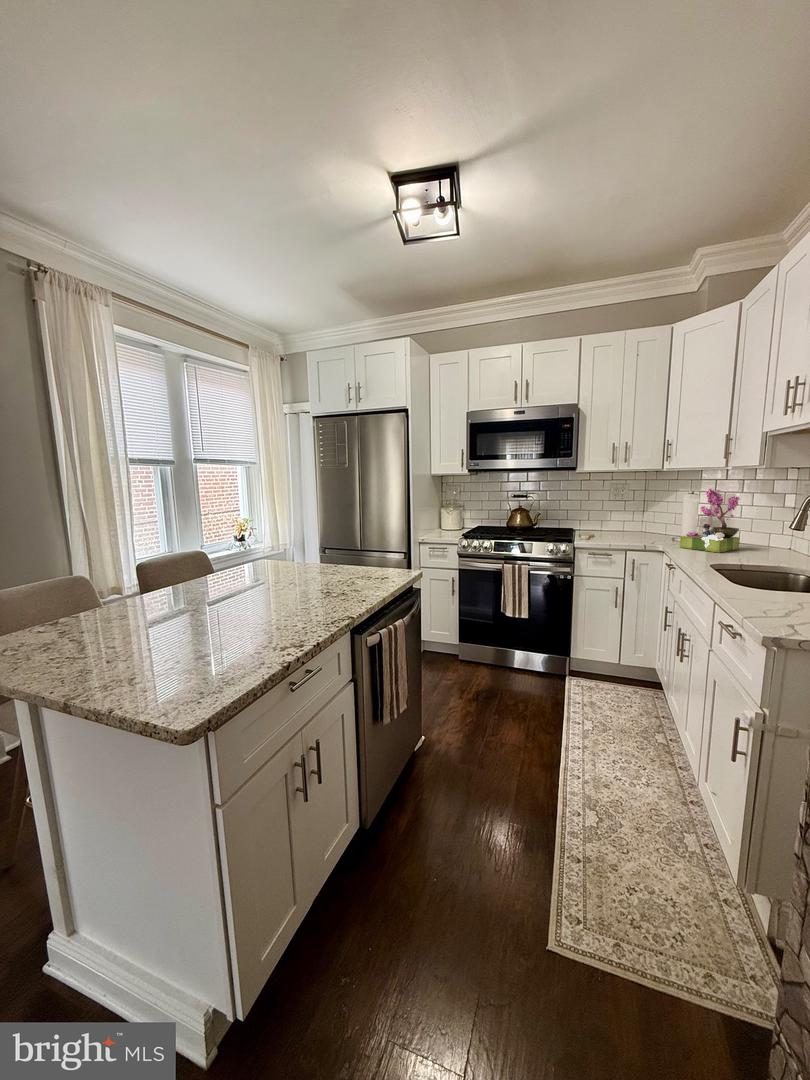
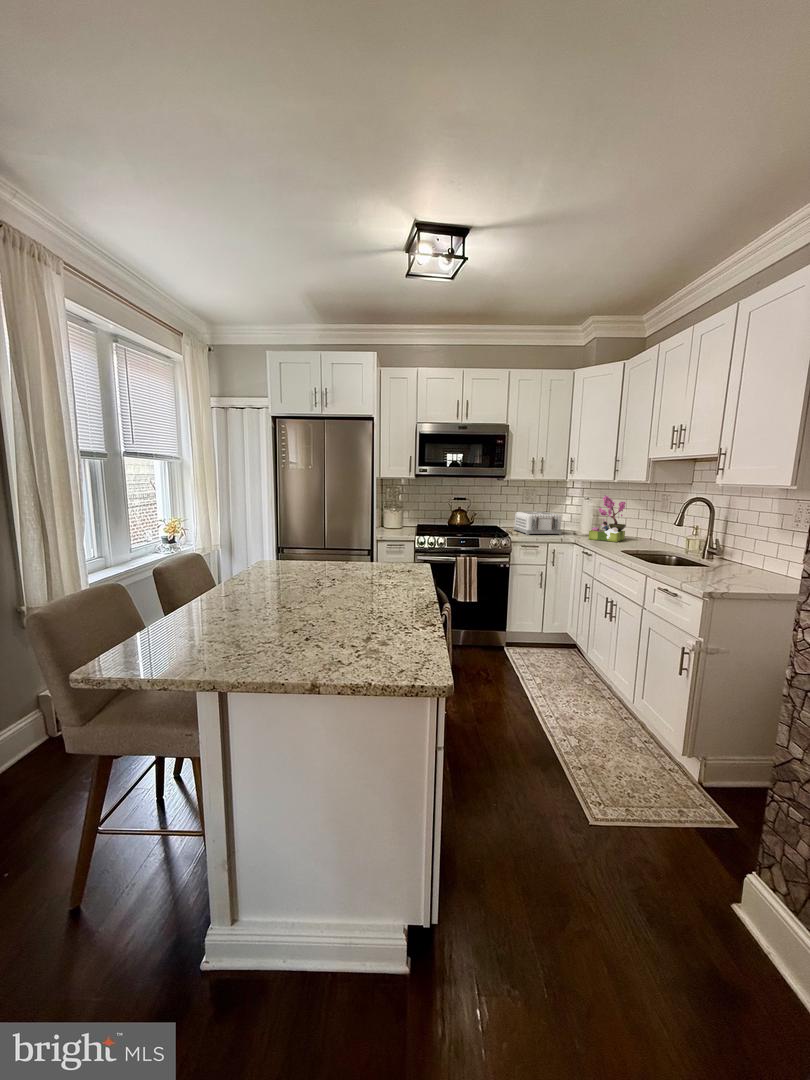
toaster: none [590,511,648,541] -> present [514,512,562,535]

